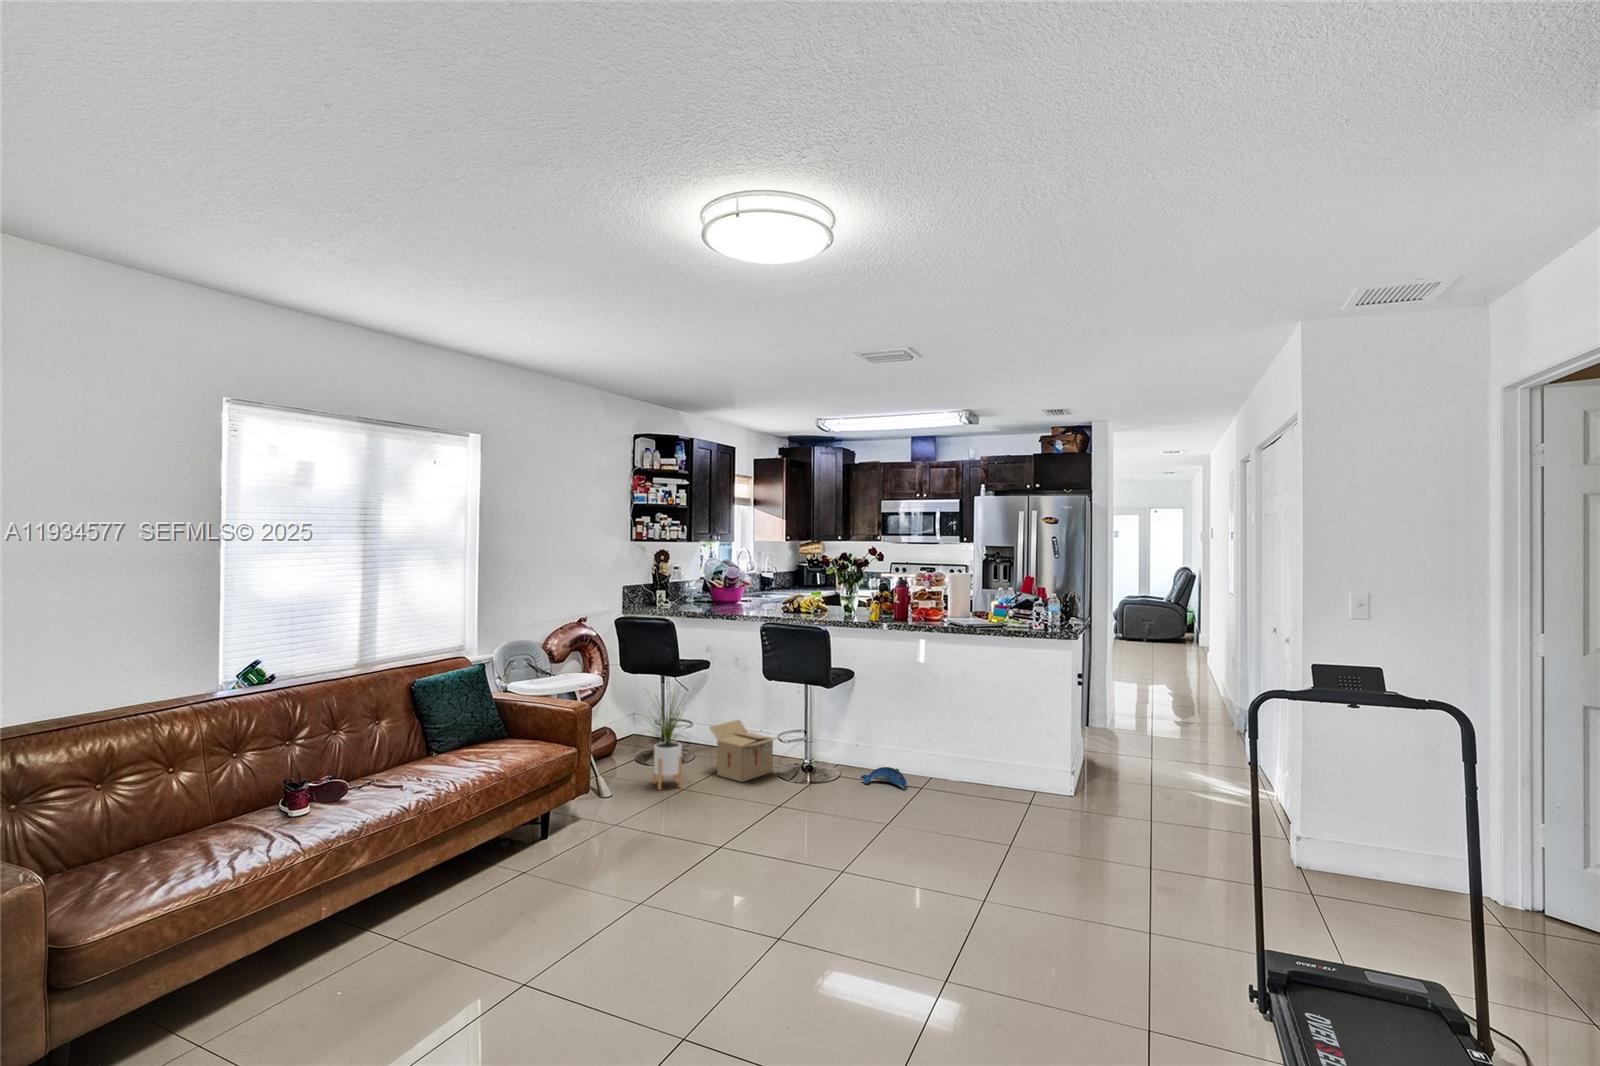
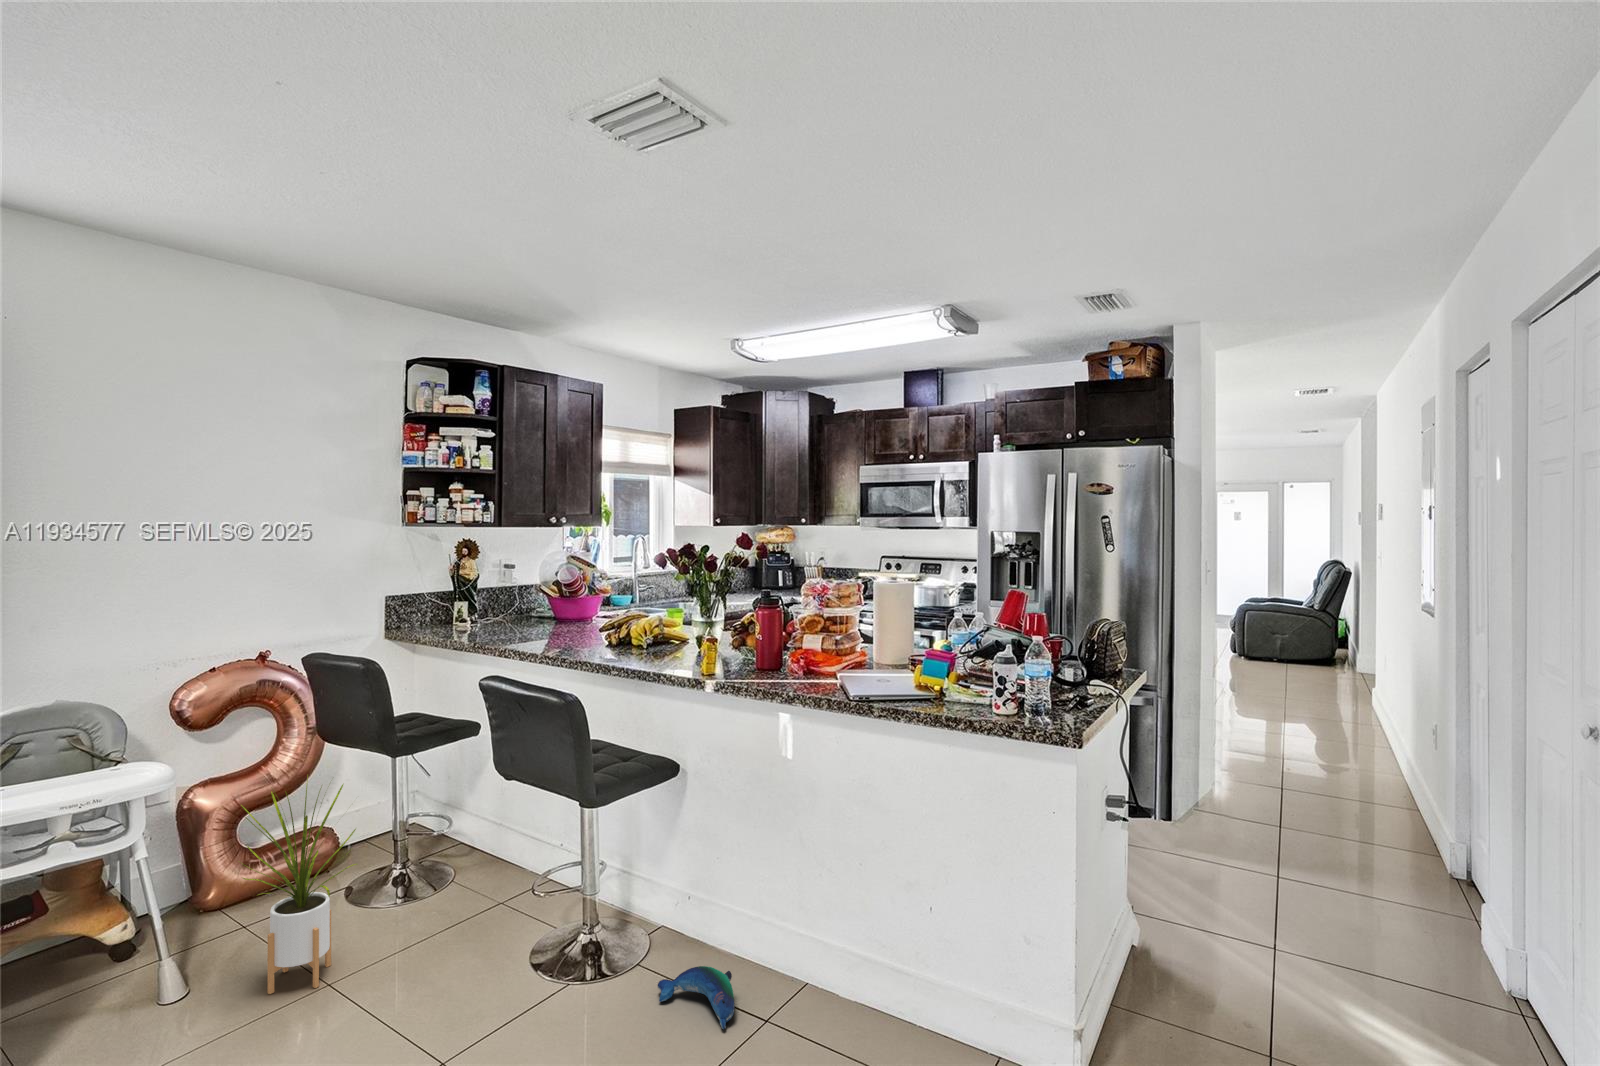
cardboard box: present [710,720,778,782] -> none [411,838,537,978]

